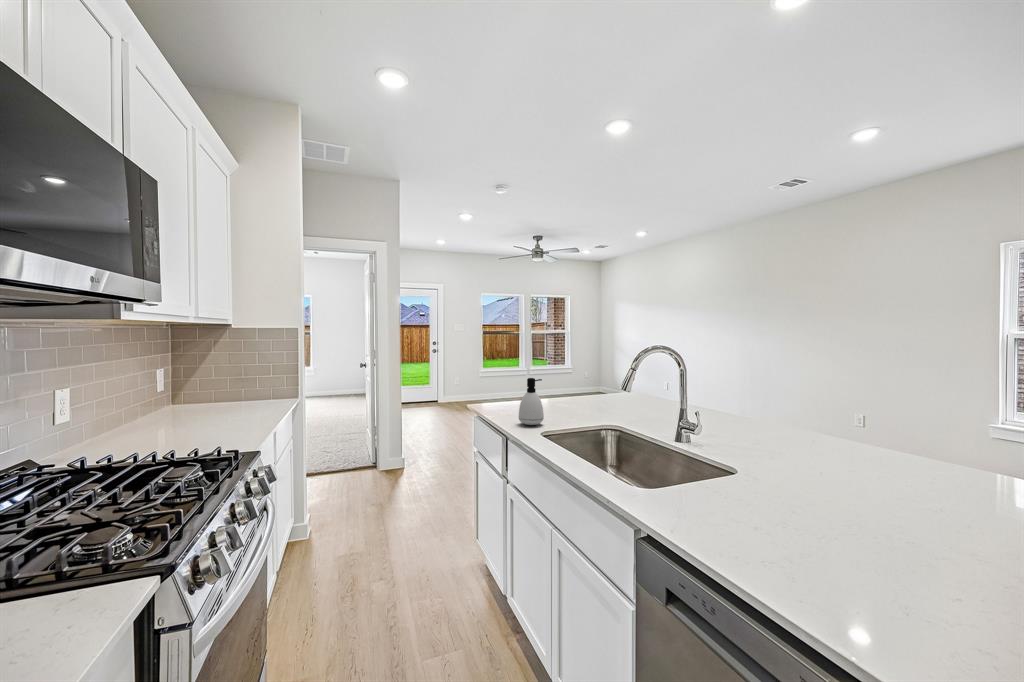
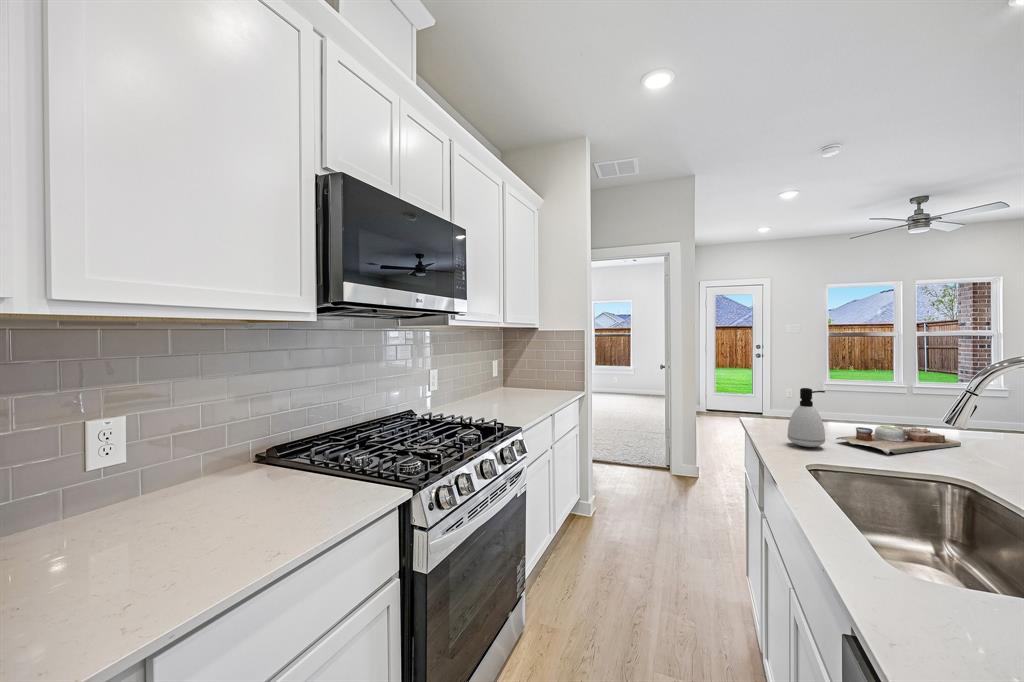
cutting board: none [545,400,604,422] -> present [836,426,961,454]

